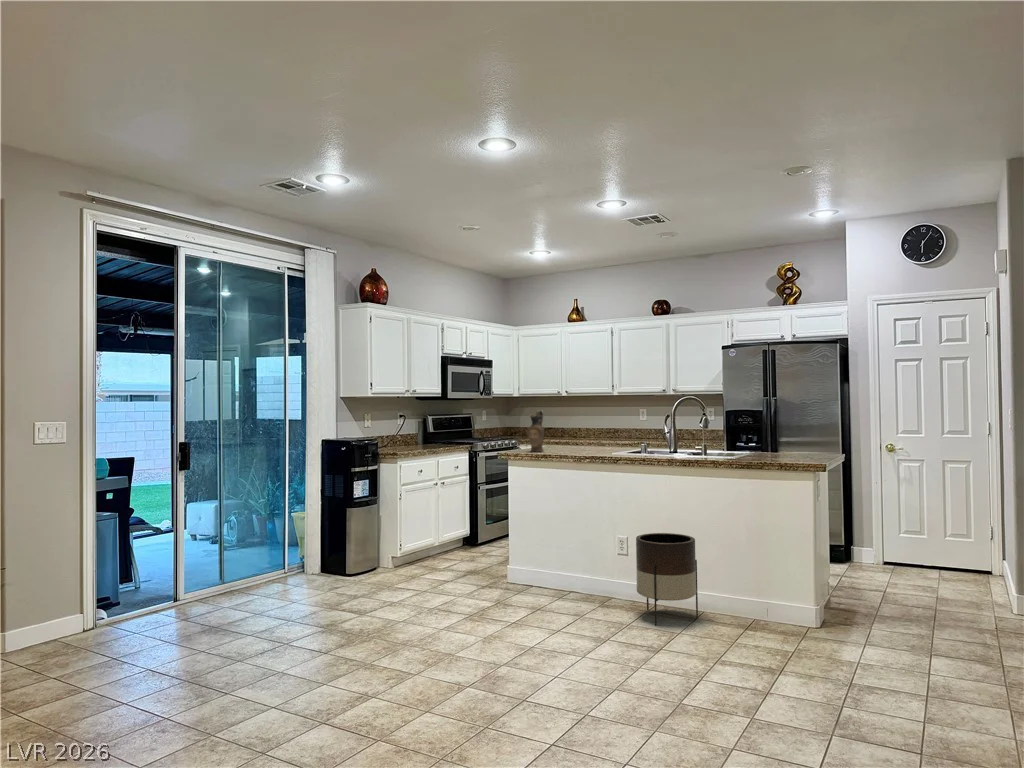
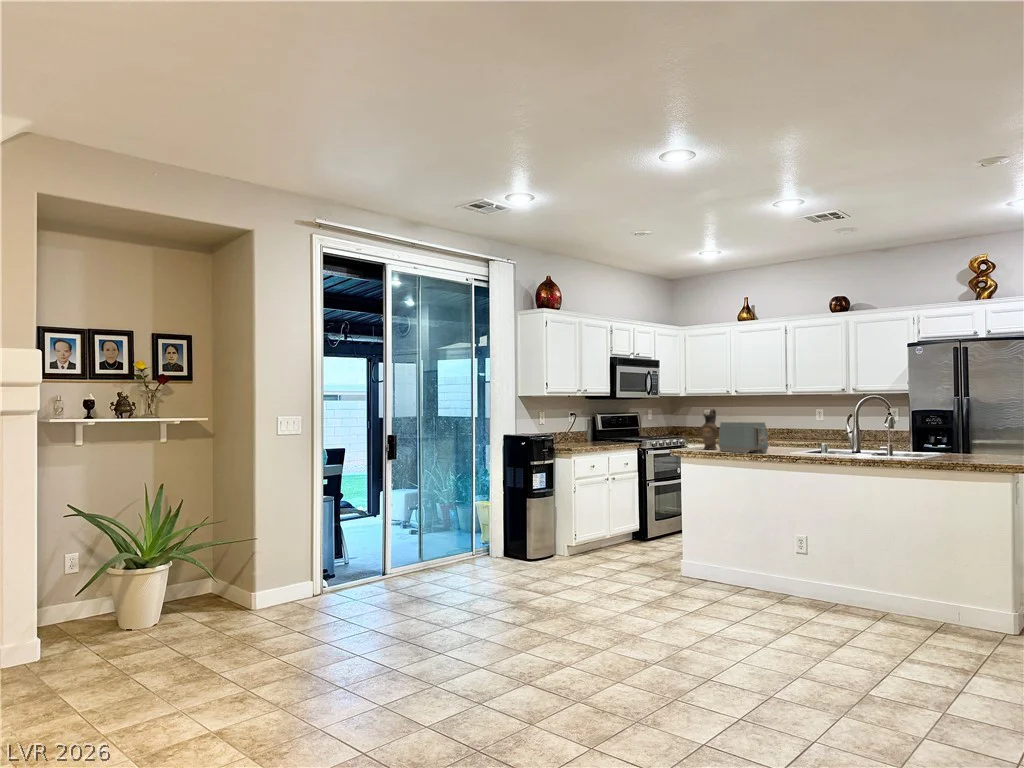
toaster: none [544,423,593,456] -> present [718,422,768,453]
planter: present [636,533,698,626] -> none [816,532,883,623]

